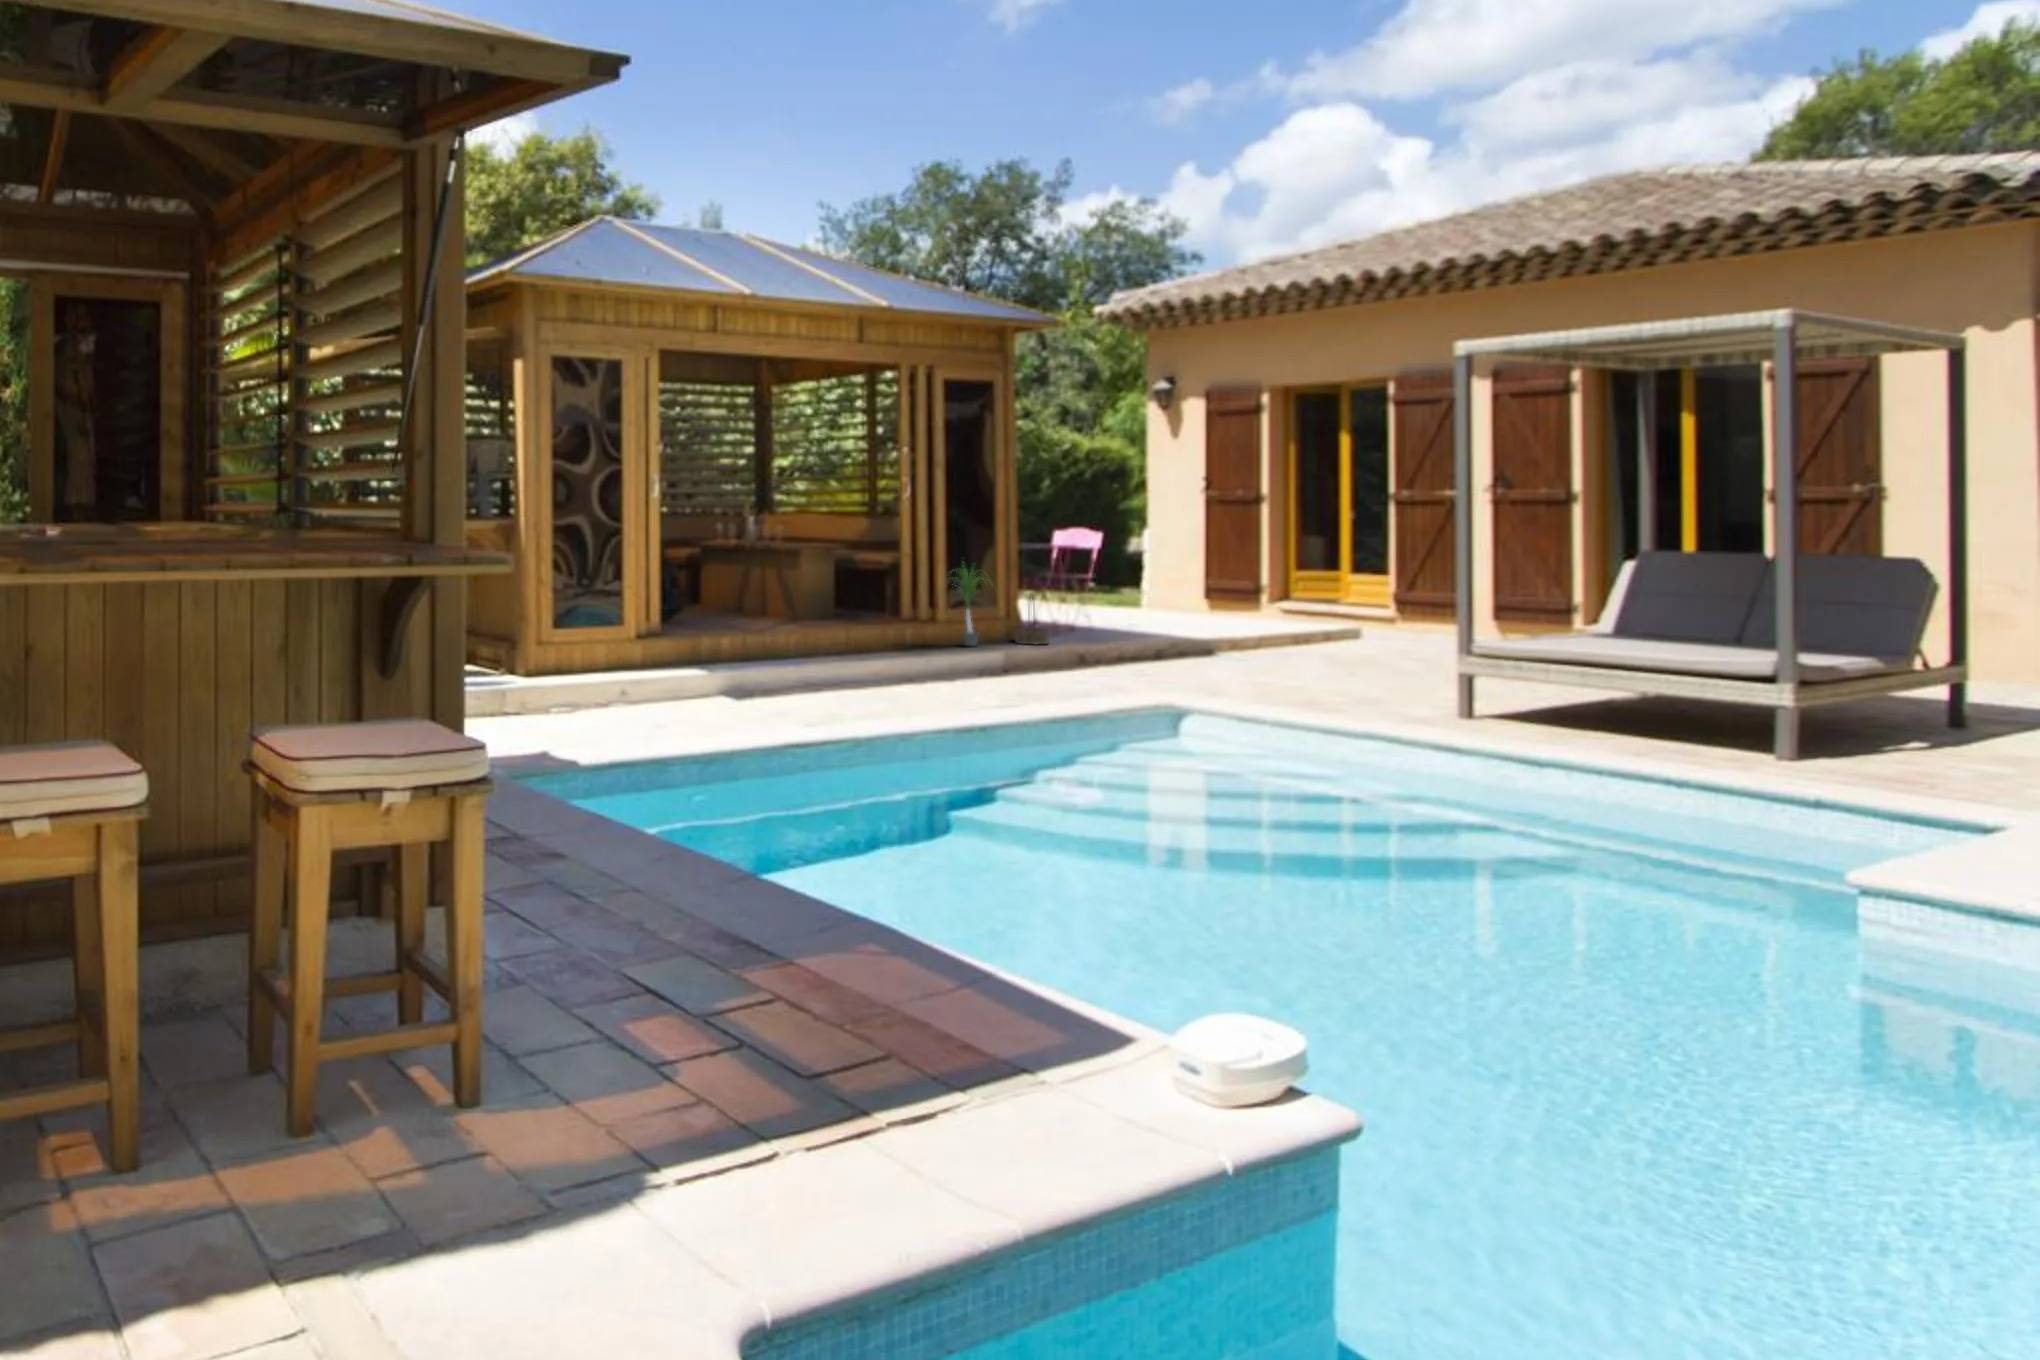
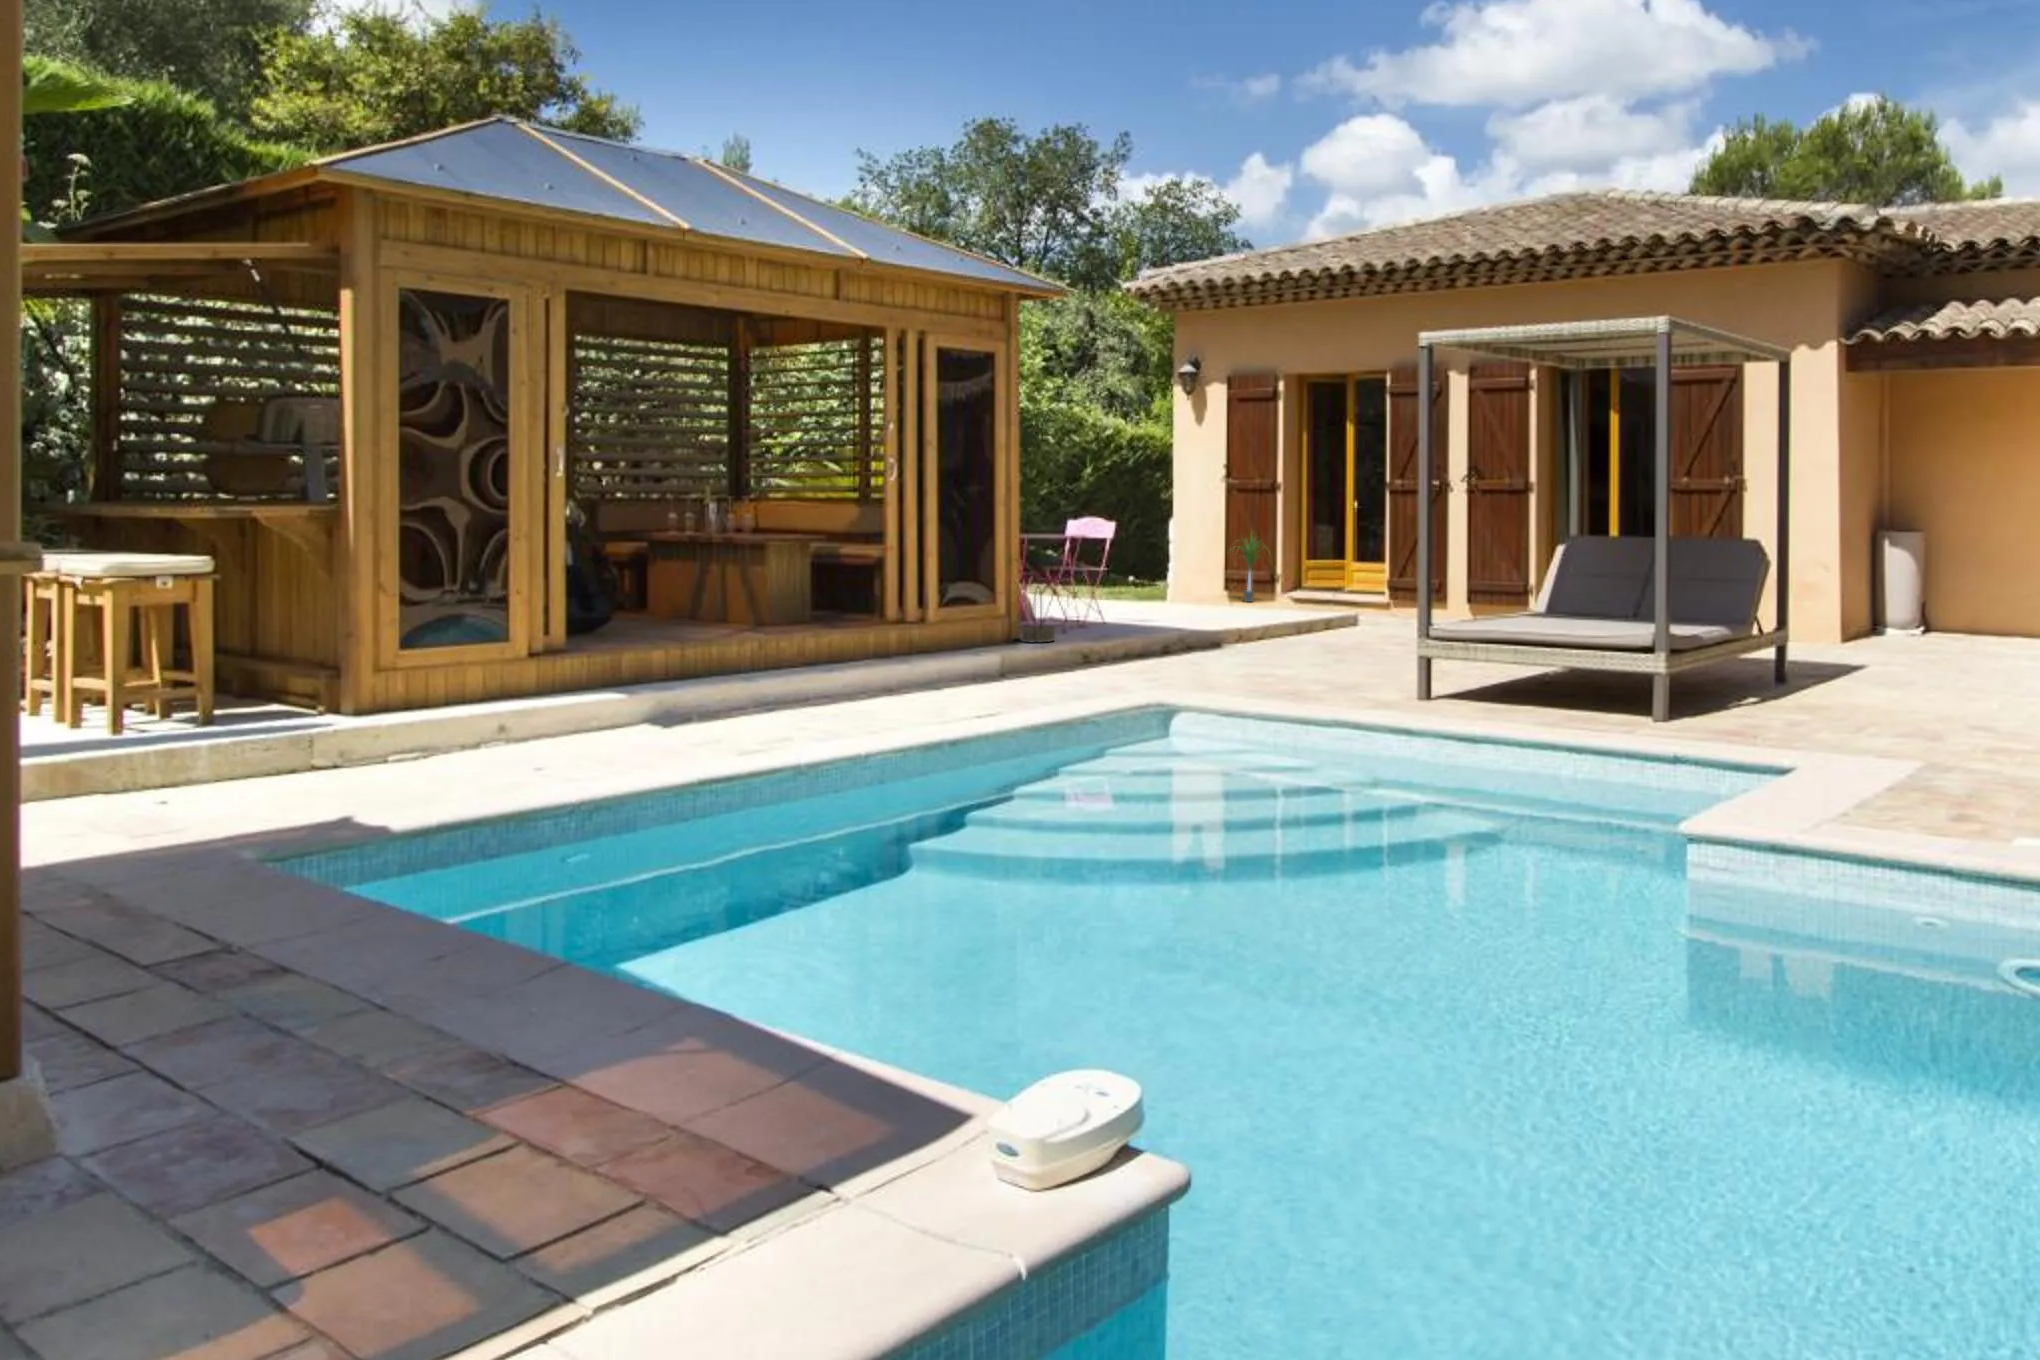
potted plant: present [955,569,981,646] -> present [1242,537,1260,602]

